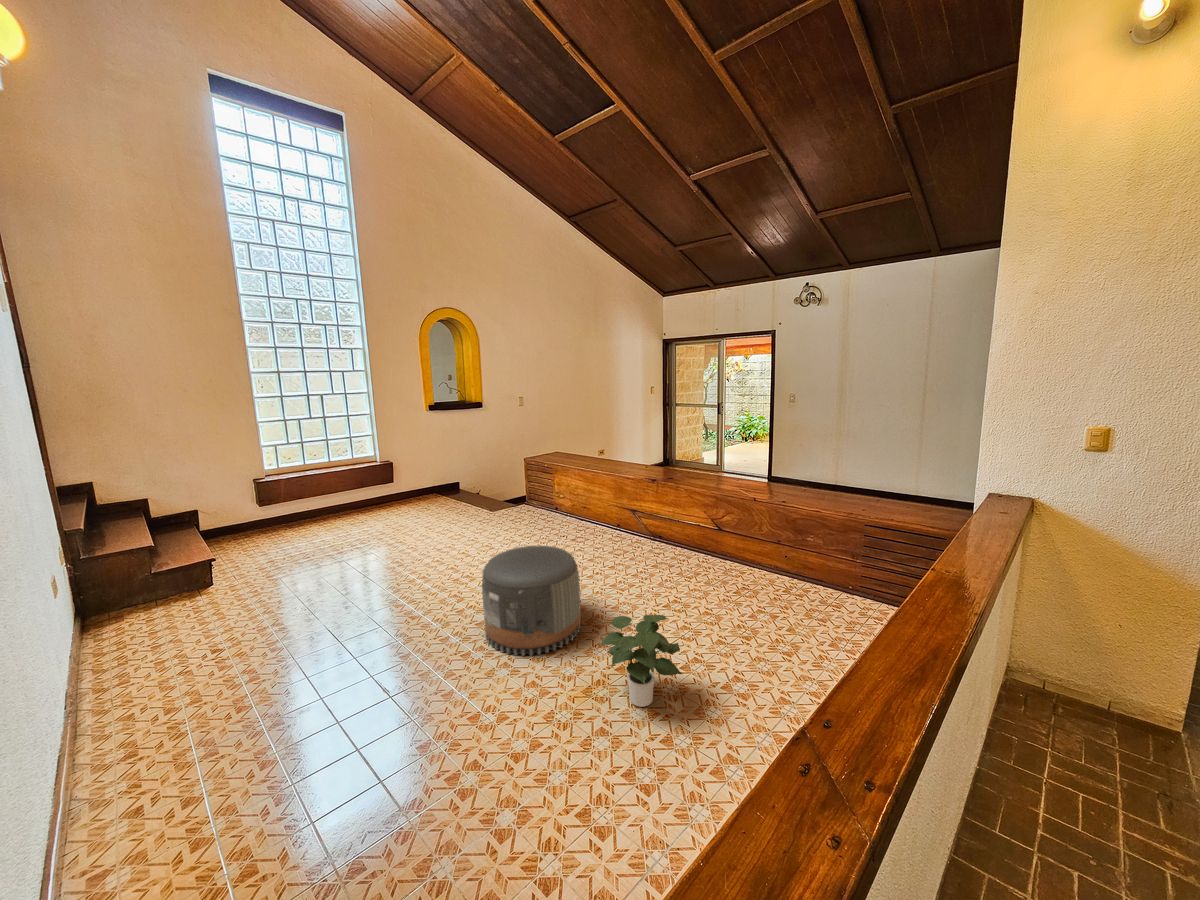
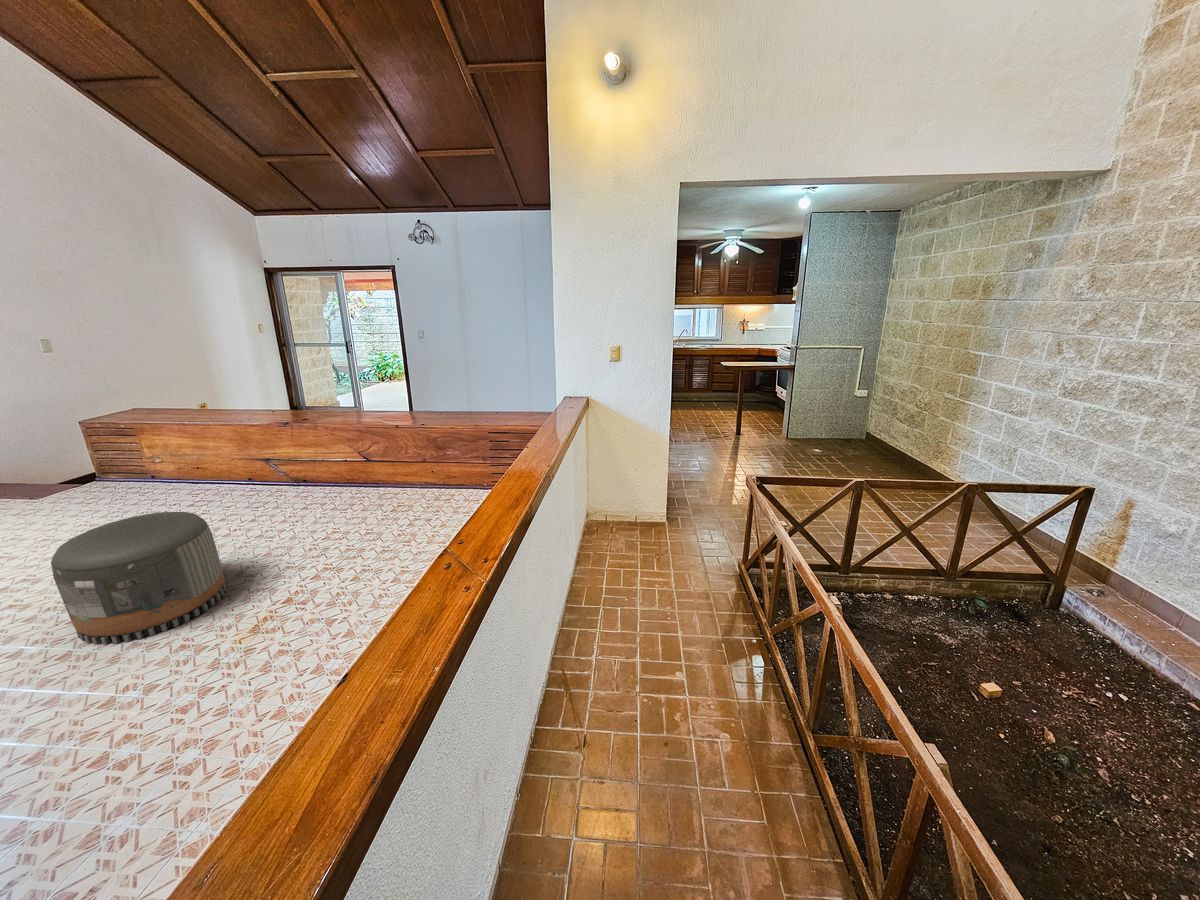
potted plant: present [600,615,682,707] -> none [260,536,354,622]

